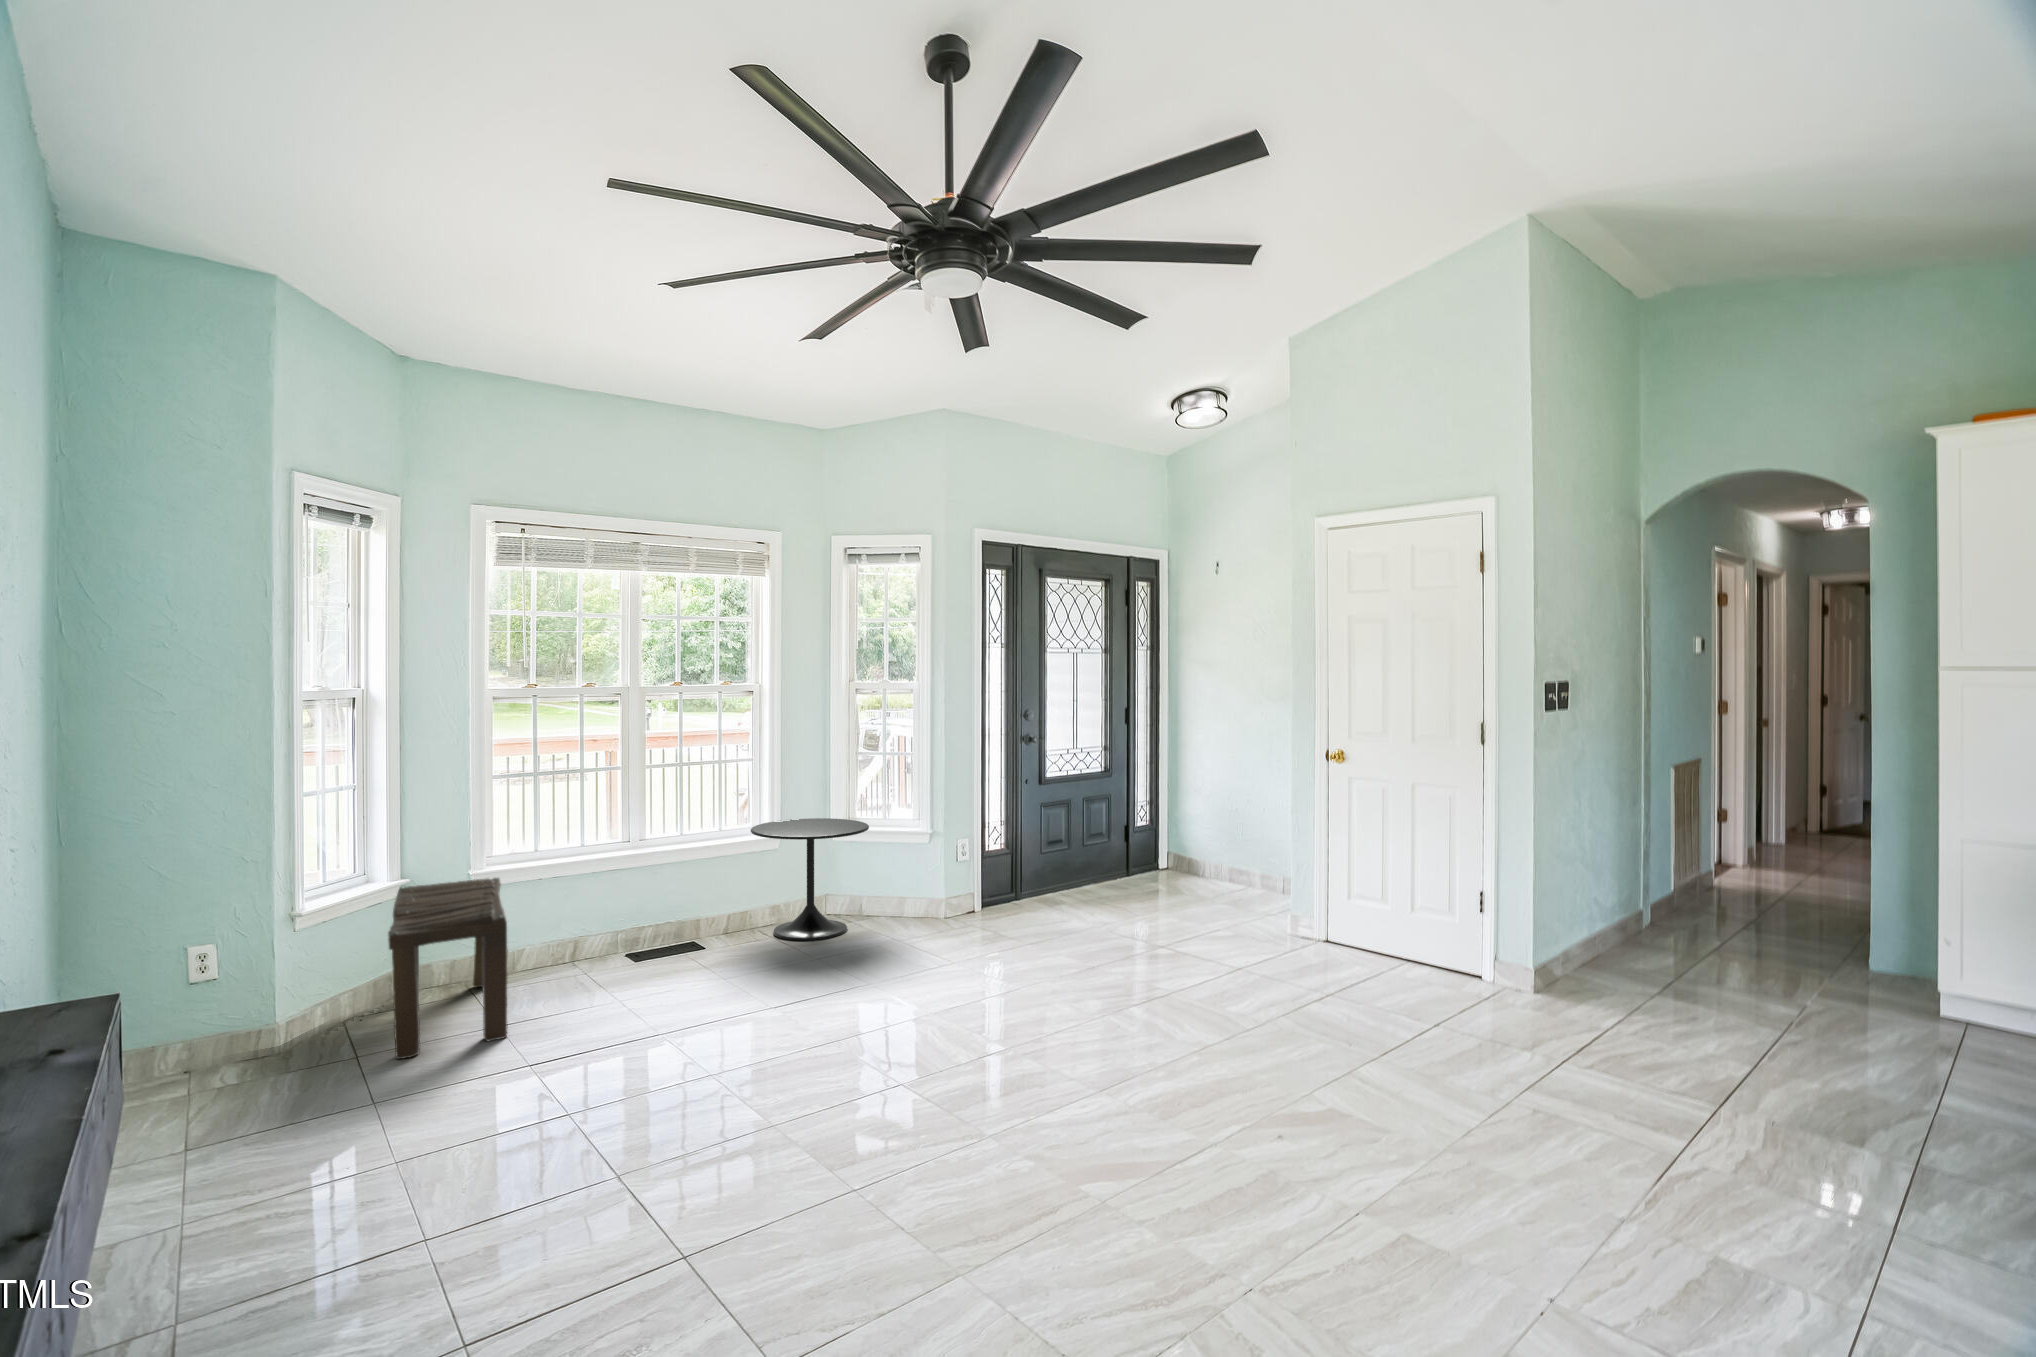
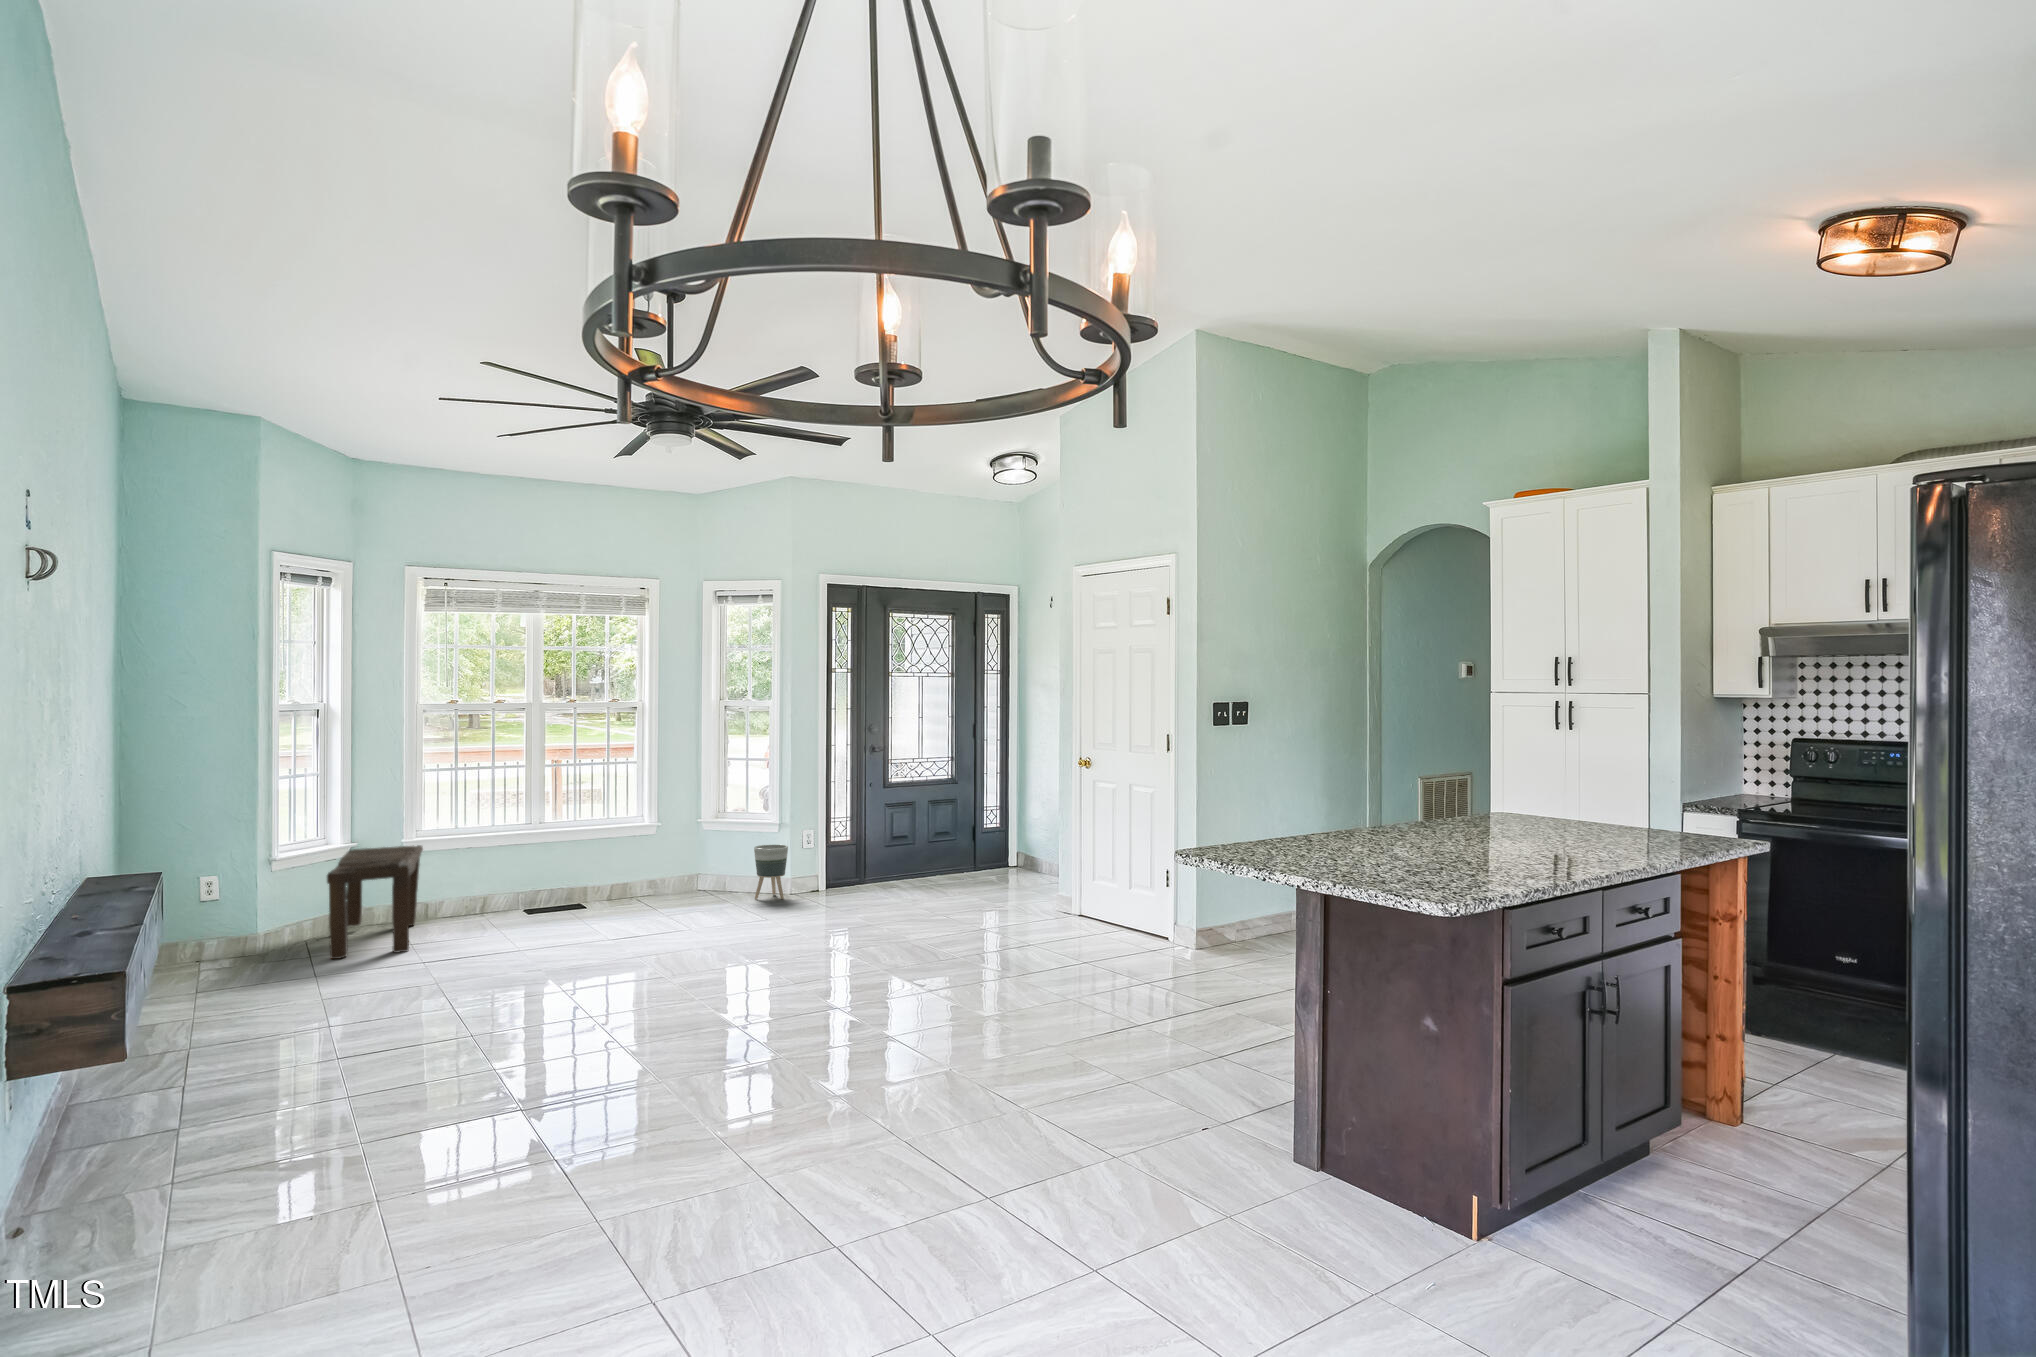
side table: present [751,818,869,941] -> none [626,812,723,906]
planter: none [907,857,948,926] -> present [754,844,788,899]

